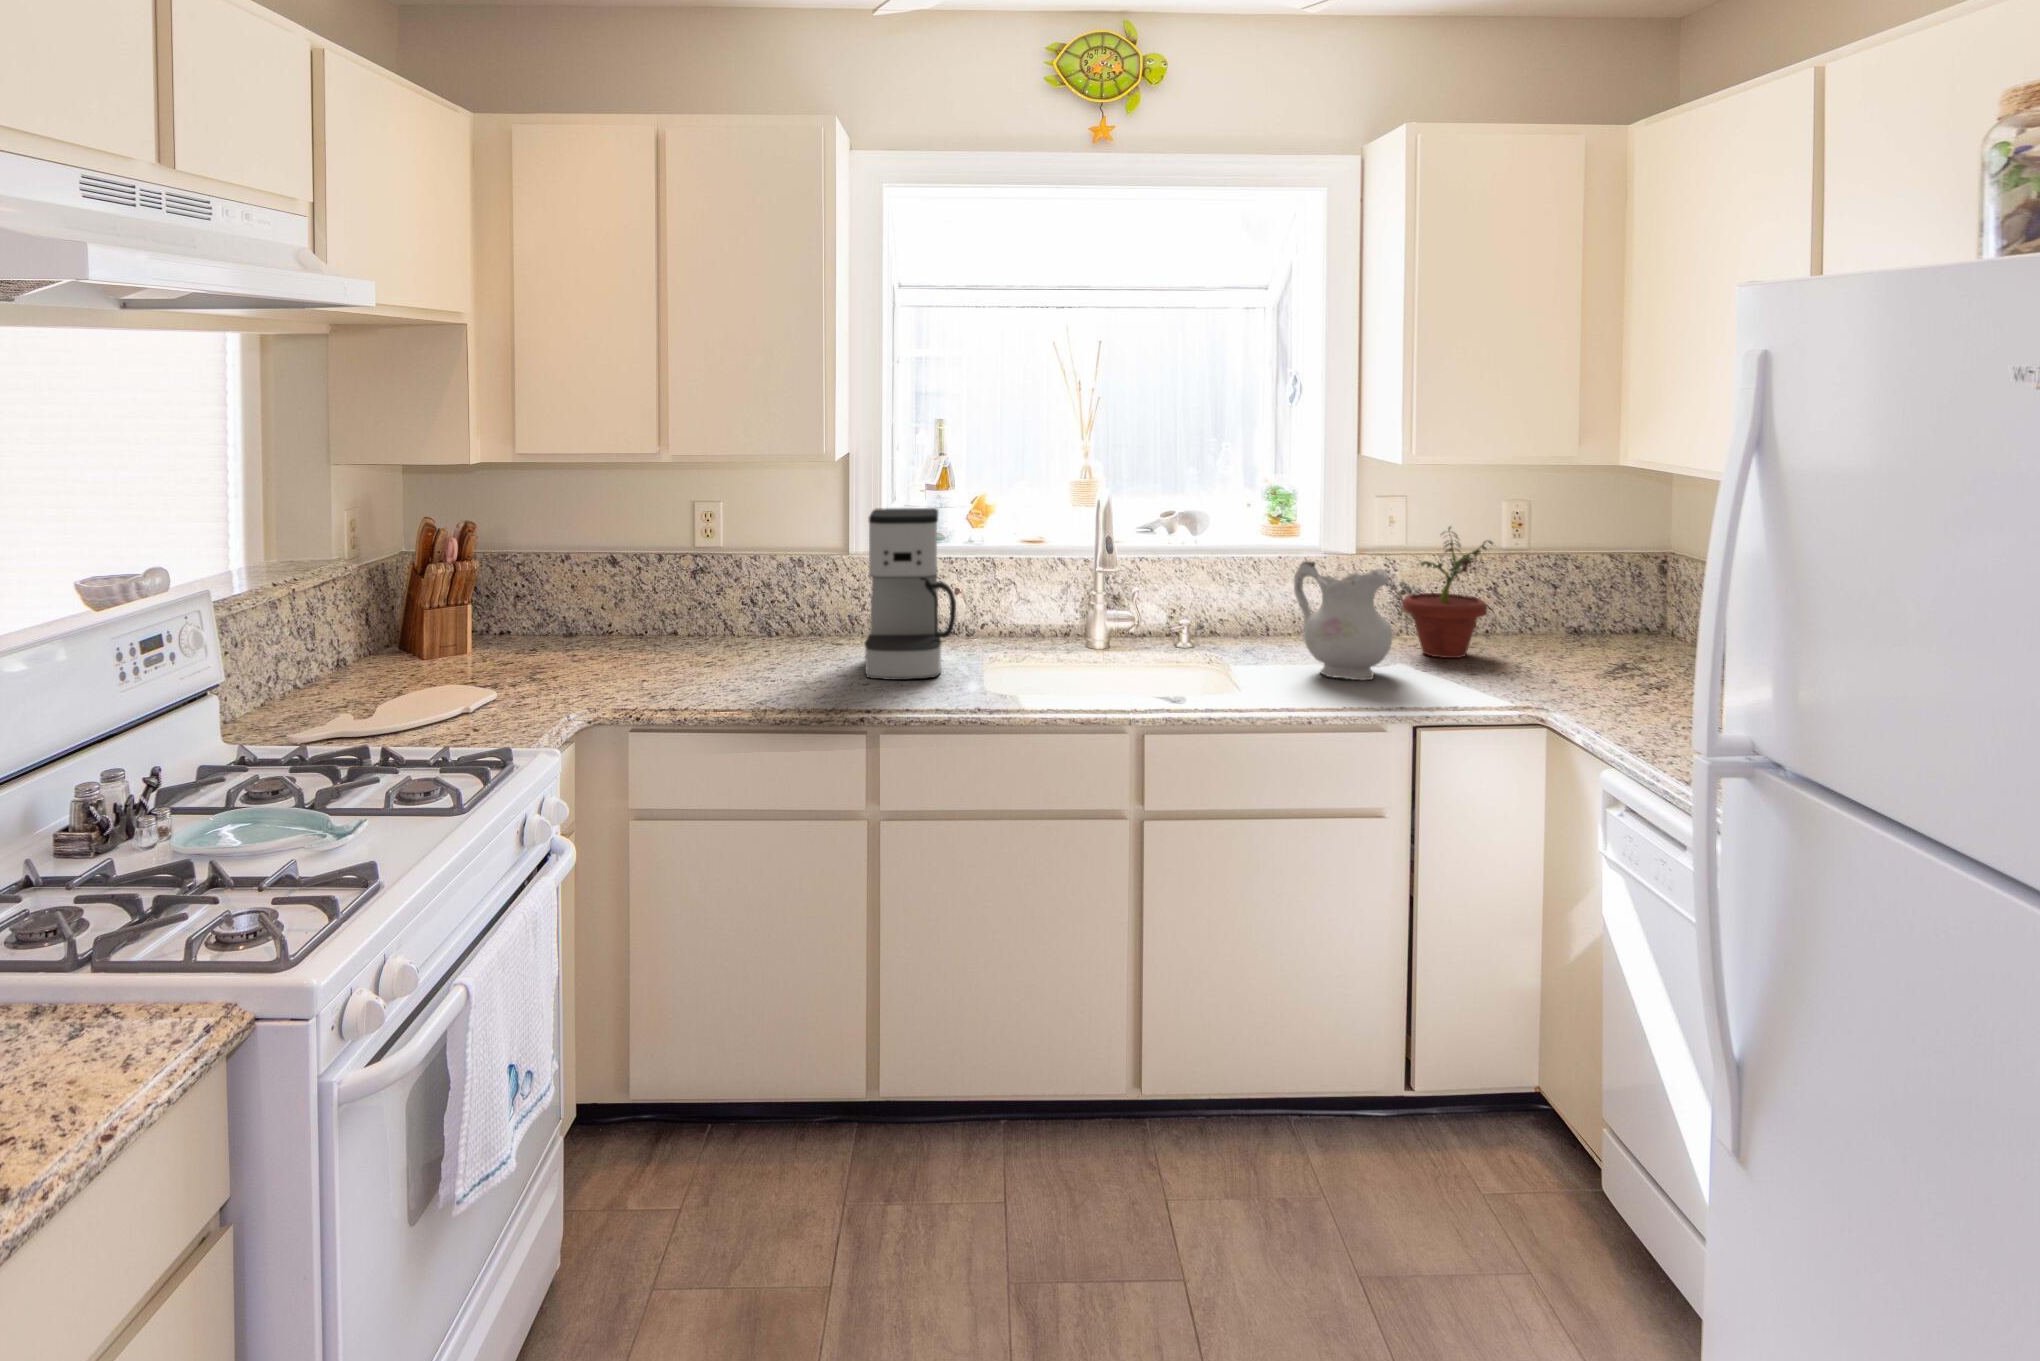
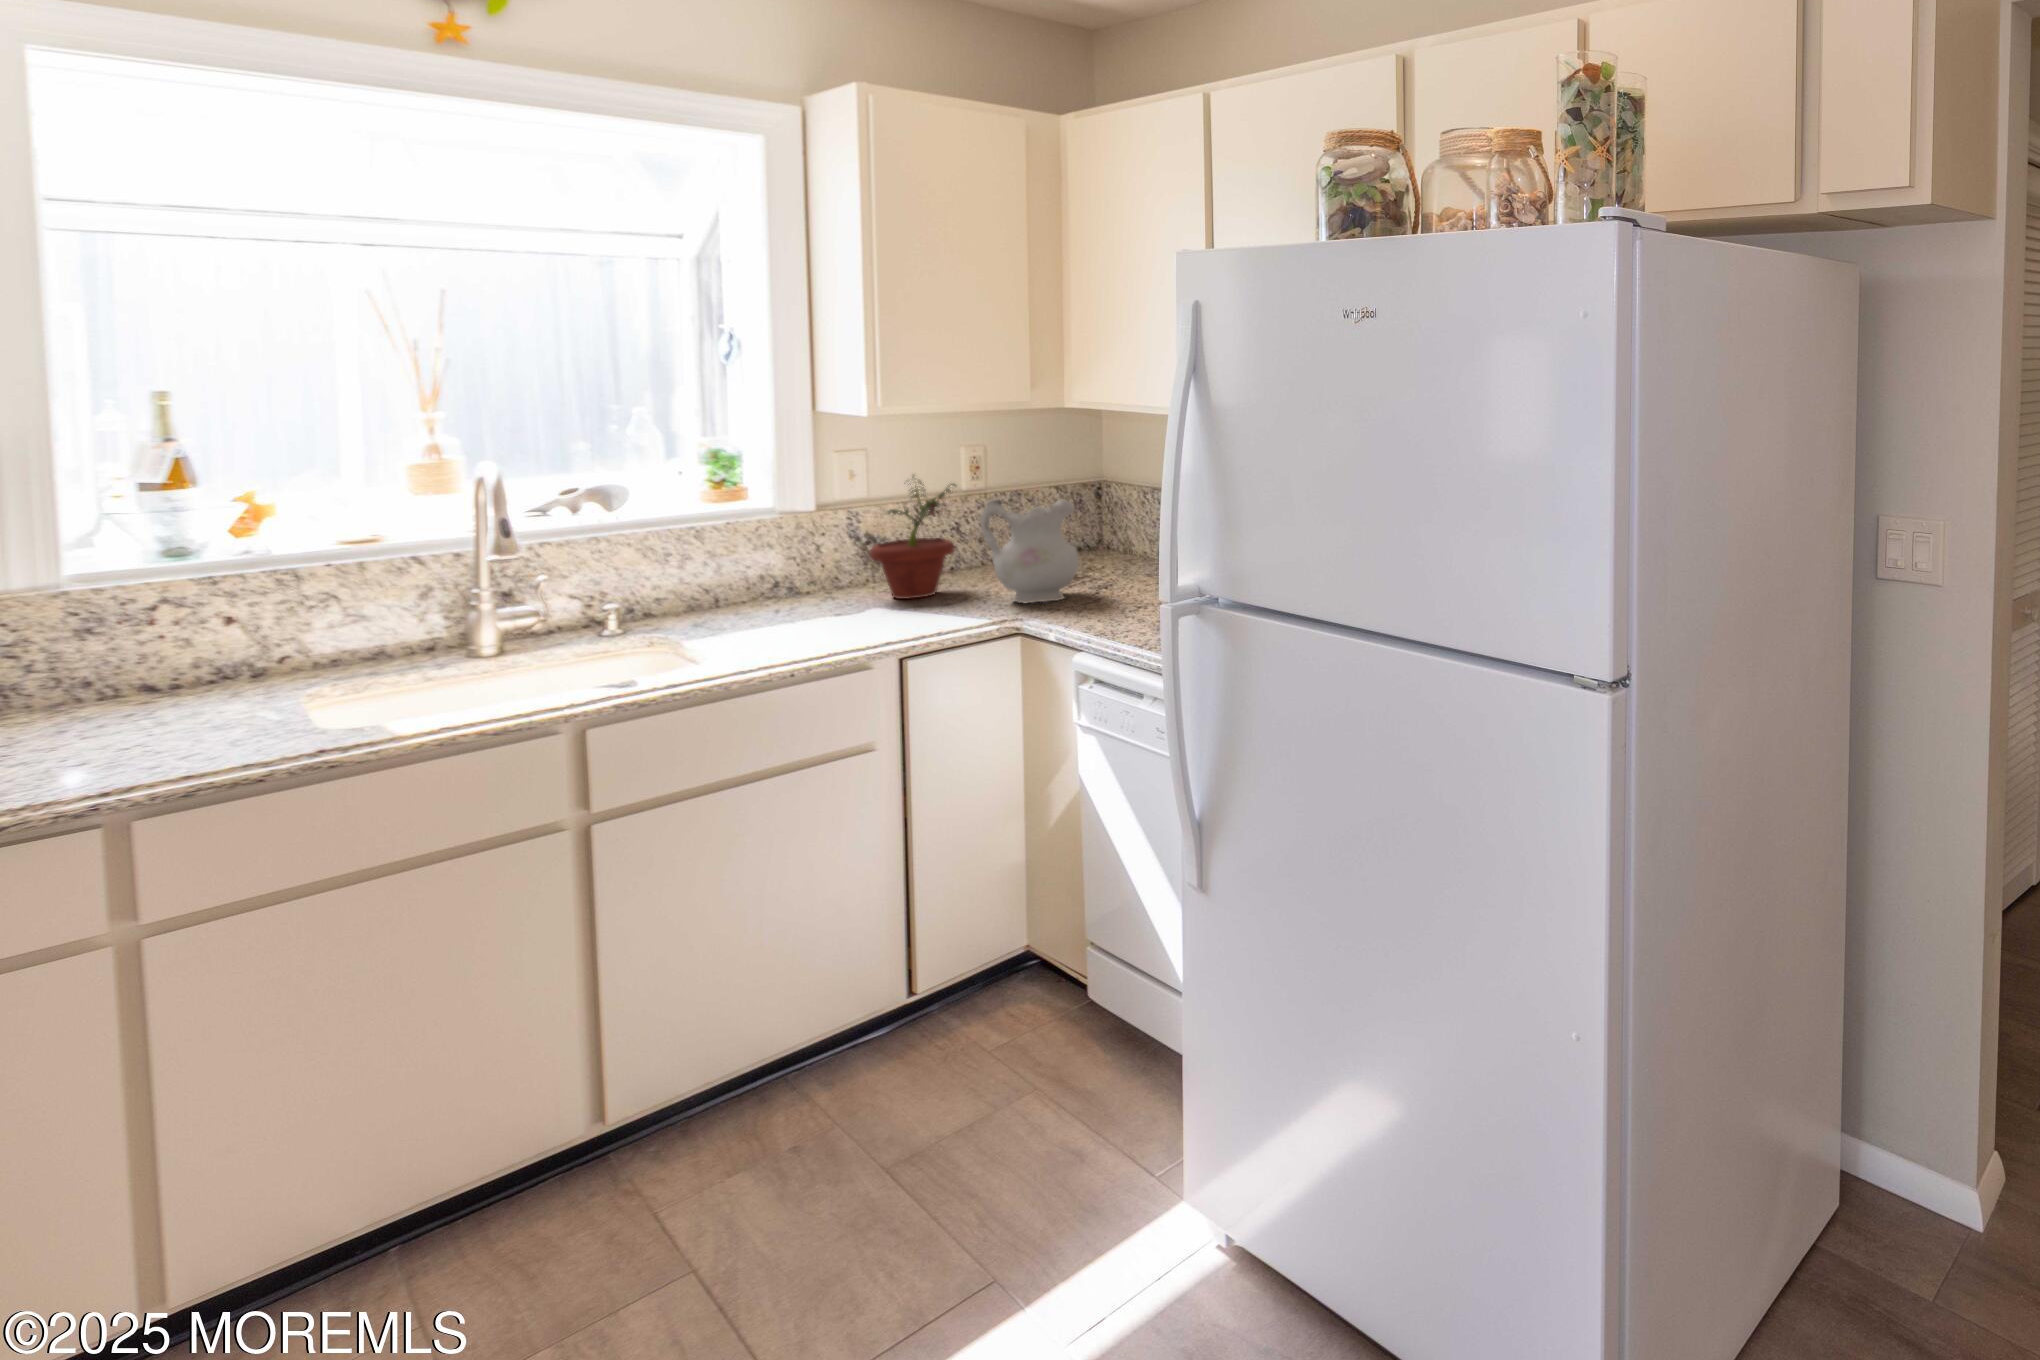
coffee maker: present [865,508,956,680] -> none [55,509,249,757]
ceramic pitcher: present [1294,561,1392,680] -> present [980,499,1079,603]

